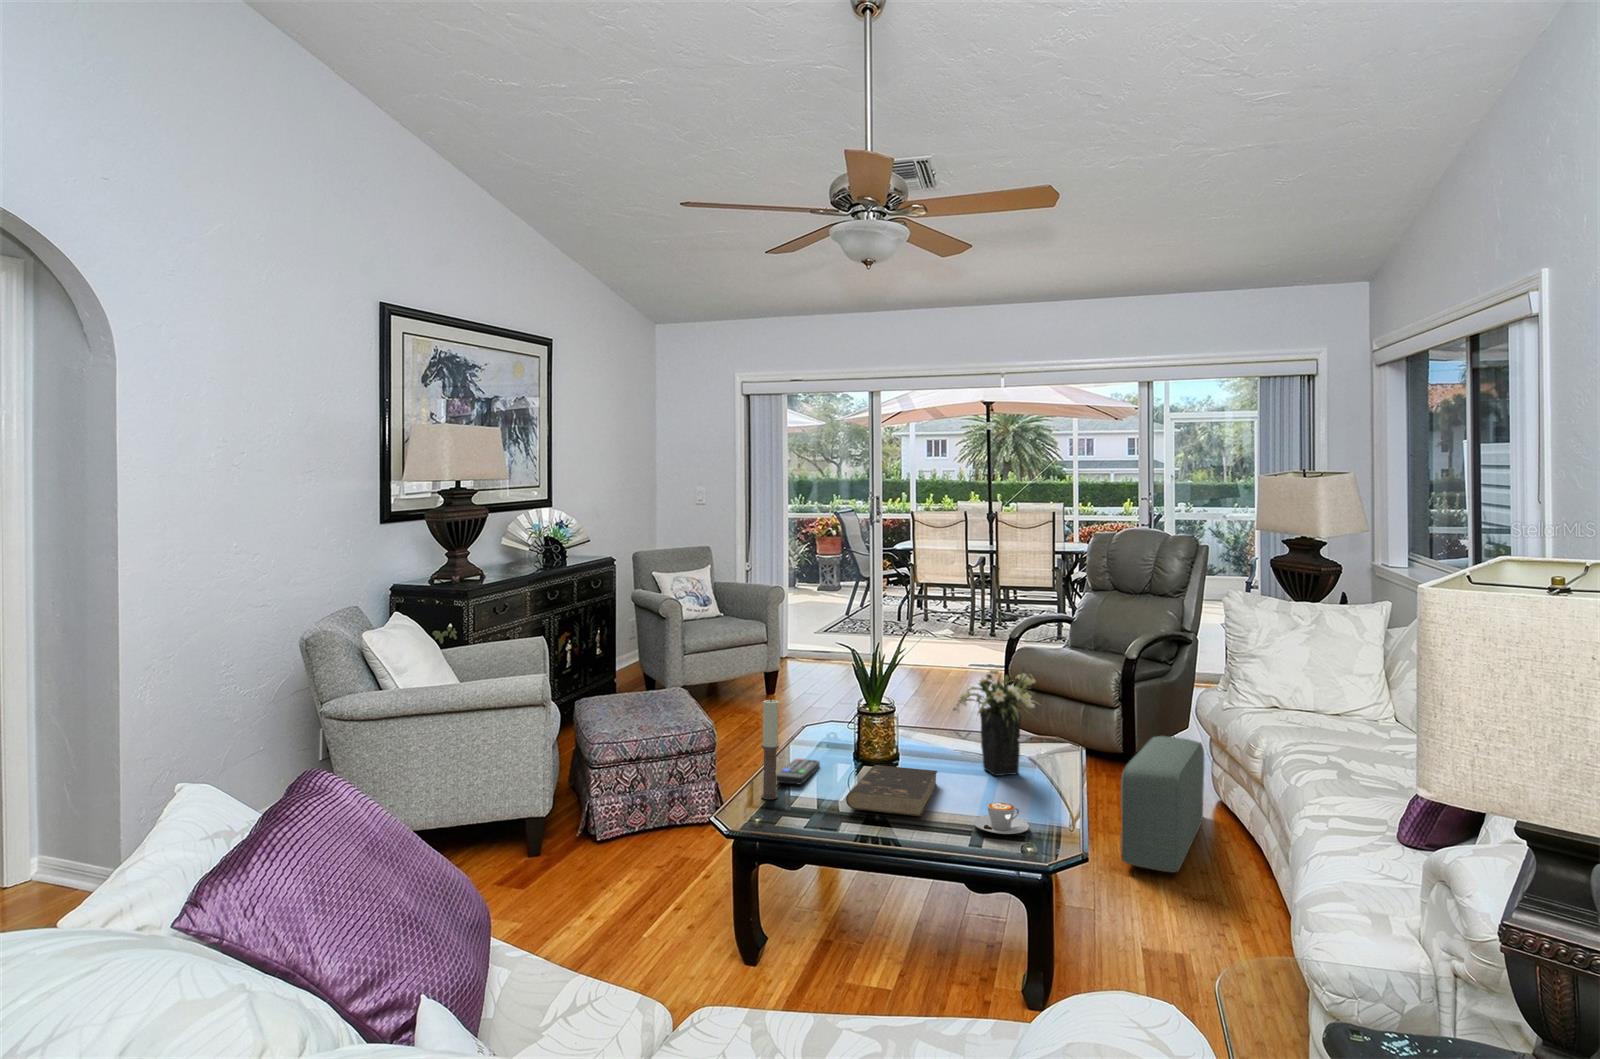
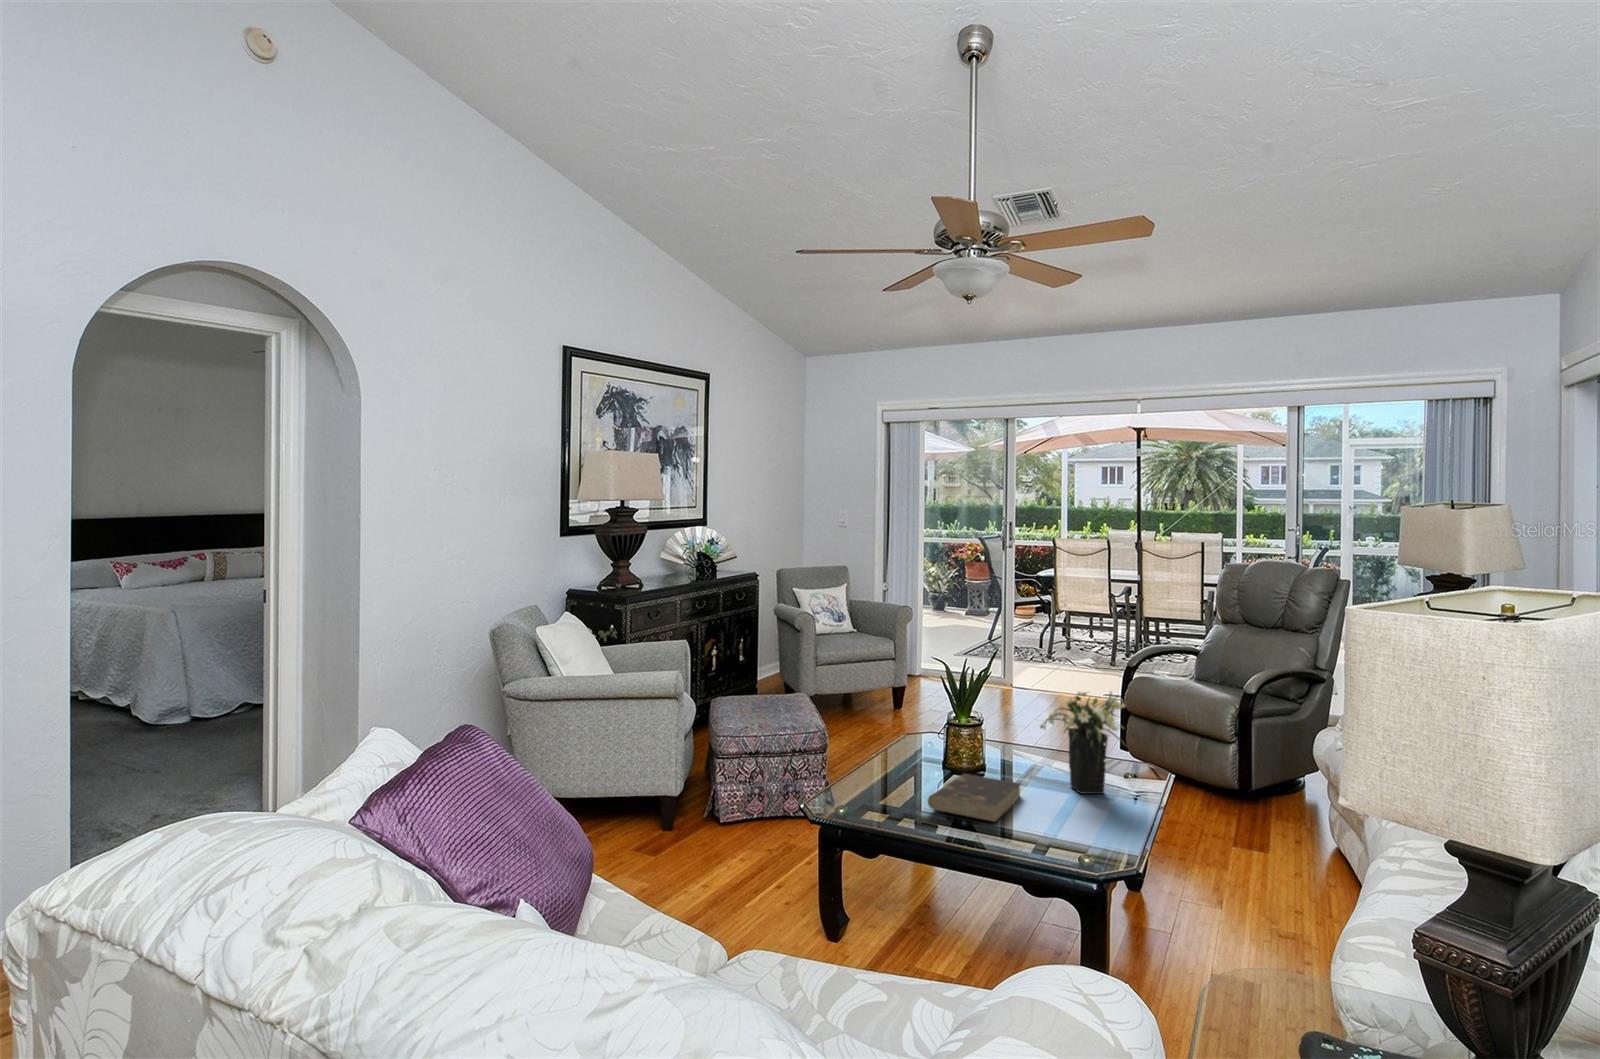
candle: present [761,699,779,799] -> none [854,704,872,795]
pouf: present [1121,736,1204,872] -> none [1212,772,1316,907]
remote control: present [776,758,820,784] -> none [870,762,915,785]
coffee cup: present [973,803,1029,834] -> none [1043,815,1097,845]

